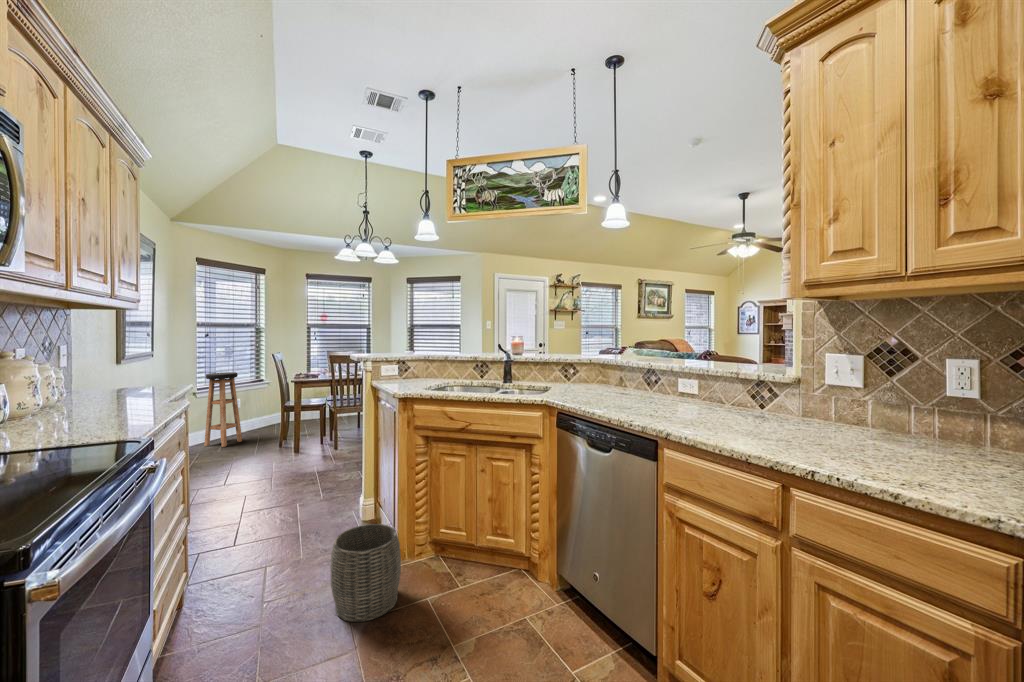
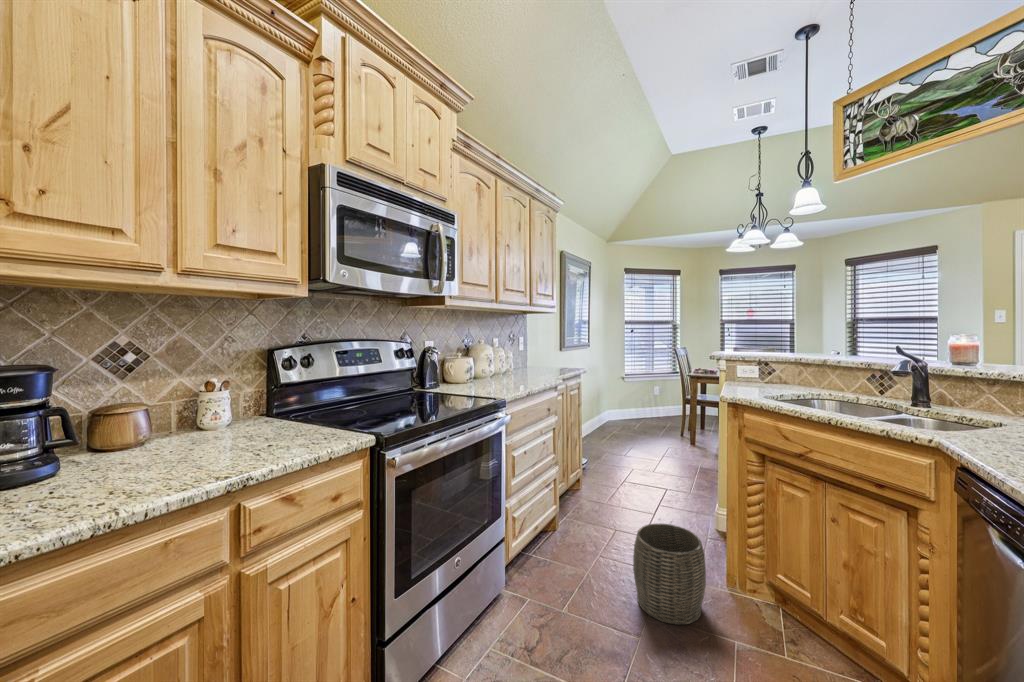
bar stool: present [204,372,242,447] -> none [627,362,655,424]

